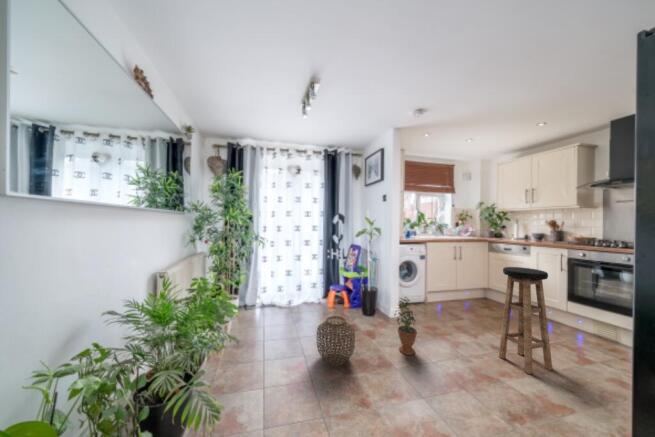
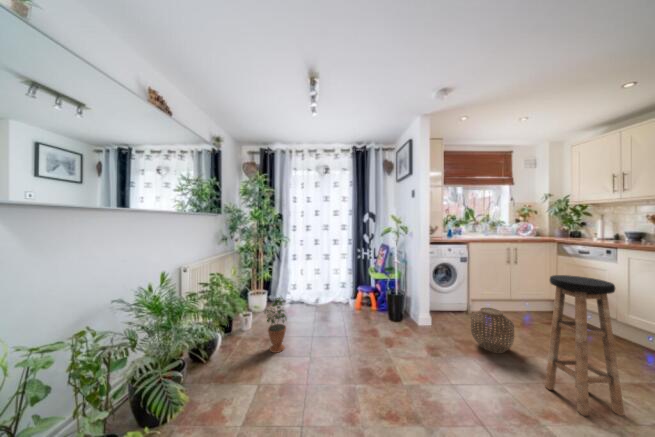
potted plant: present [395,297,417,355] -> present [264,297,287,353]
woven basket: present [317,316,355,366] -> present [471,308,514,353]

